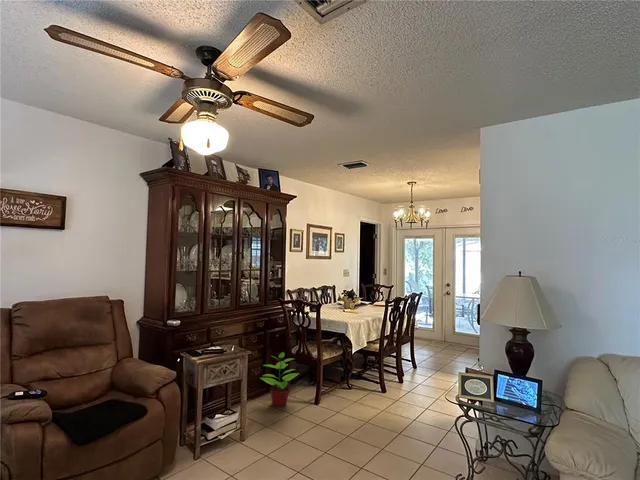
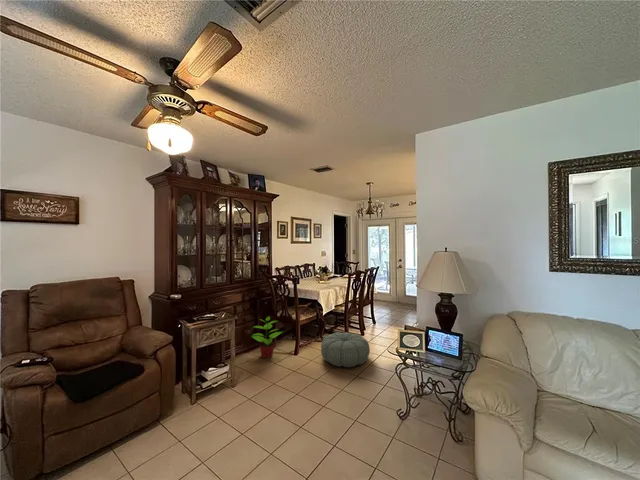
pouf: none [350,377,414,422] -> present [321,332,370,367]

